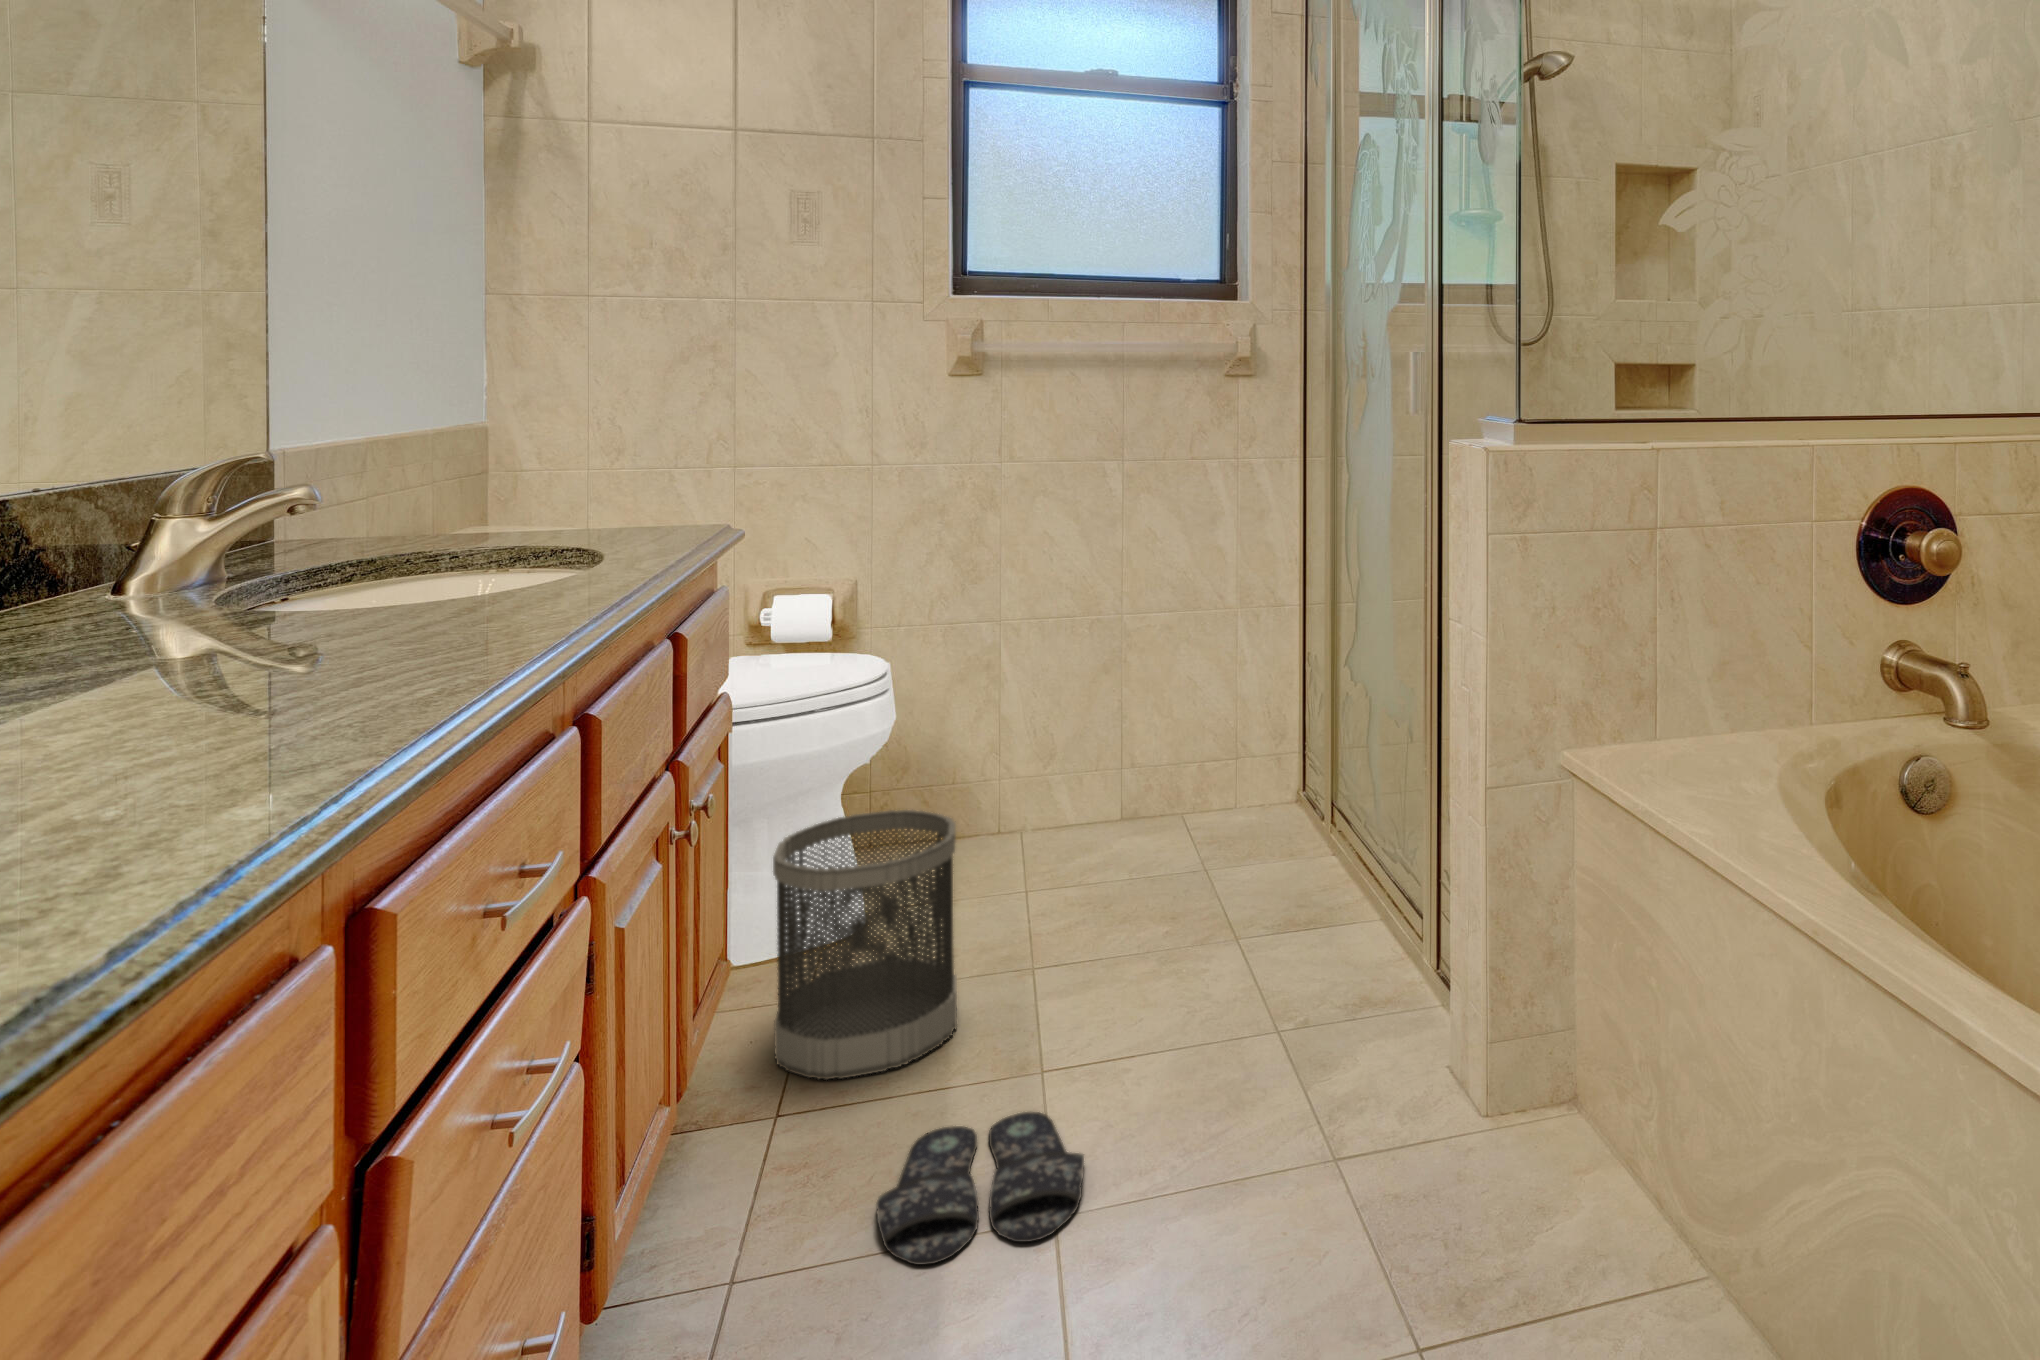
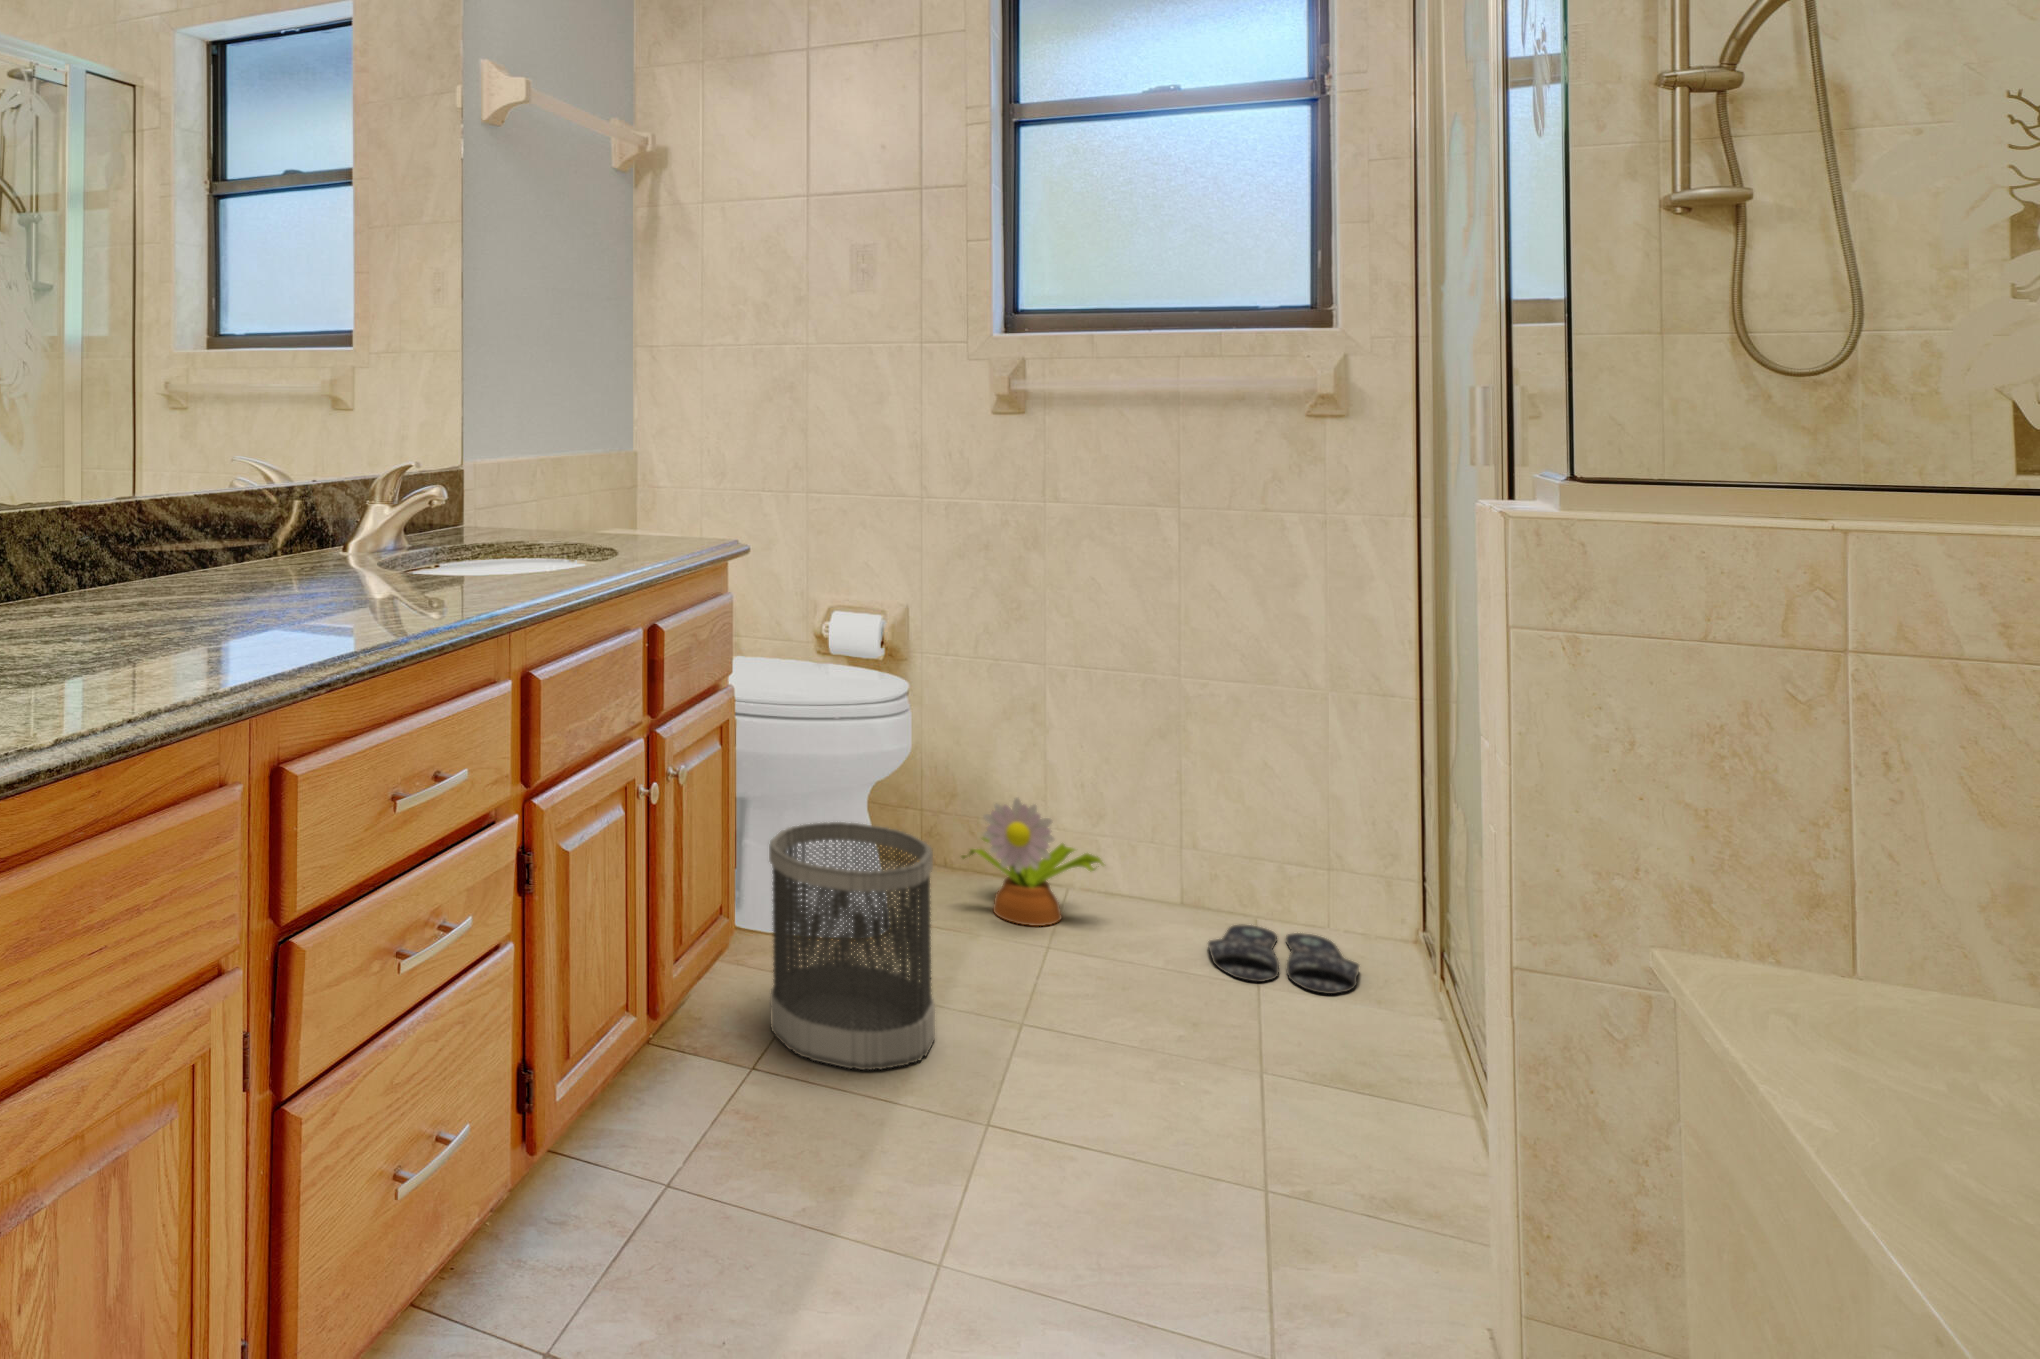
decorative plant: none [923,752,1061,875] -> present [962,798,1104,926]
slippers: present [877,1112,1084,1265] -> present [1208,925,1359,994]

